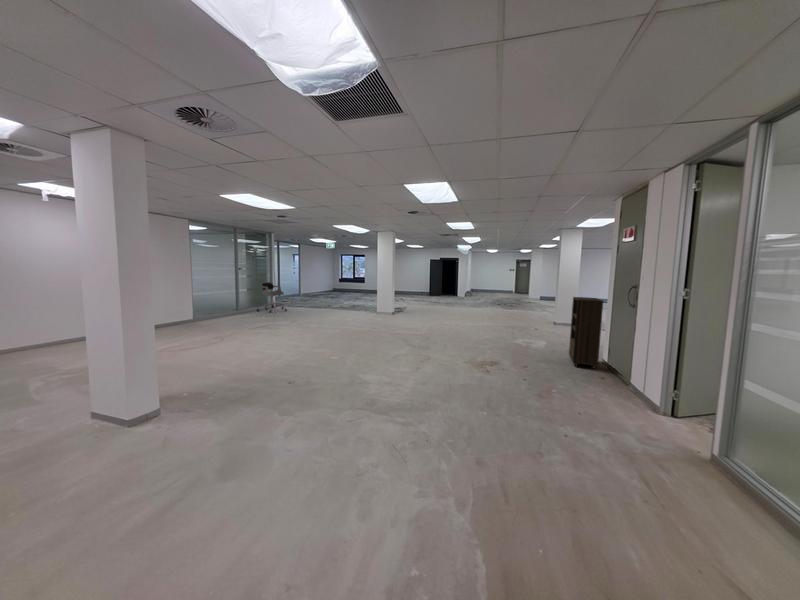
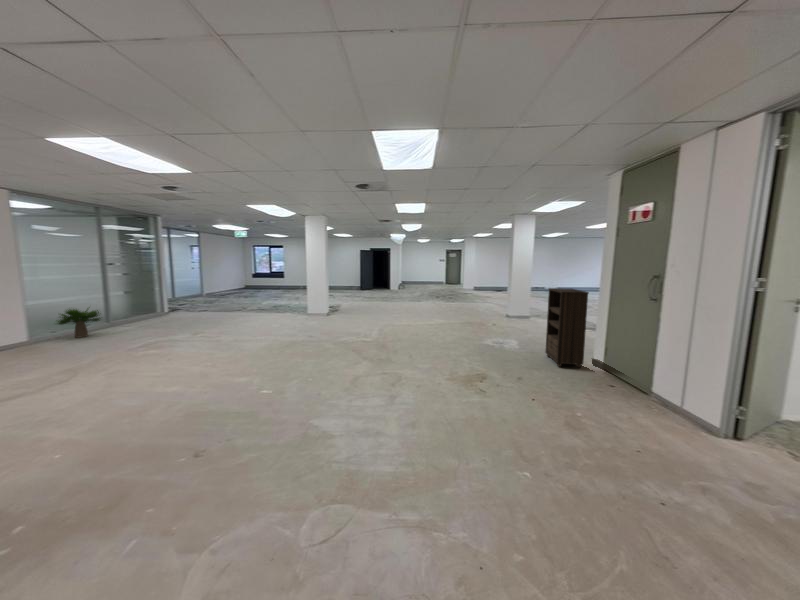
office chair: present [257,282,287,312] -> none [139,281,185,322]
potted plant: none [206,297,236,320] -> present [57,307,101,338]

